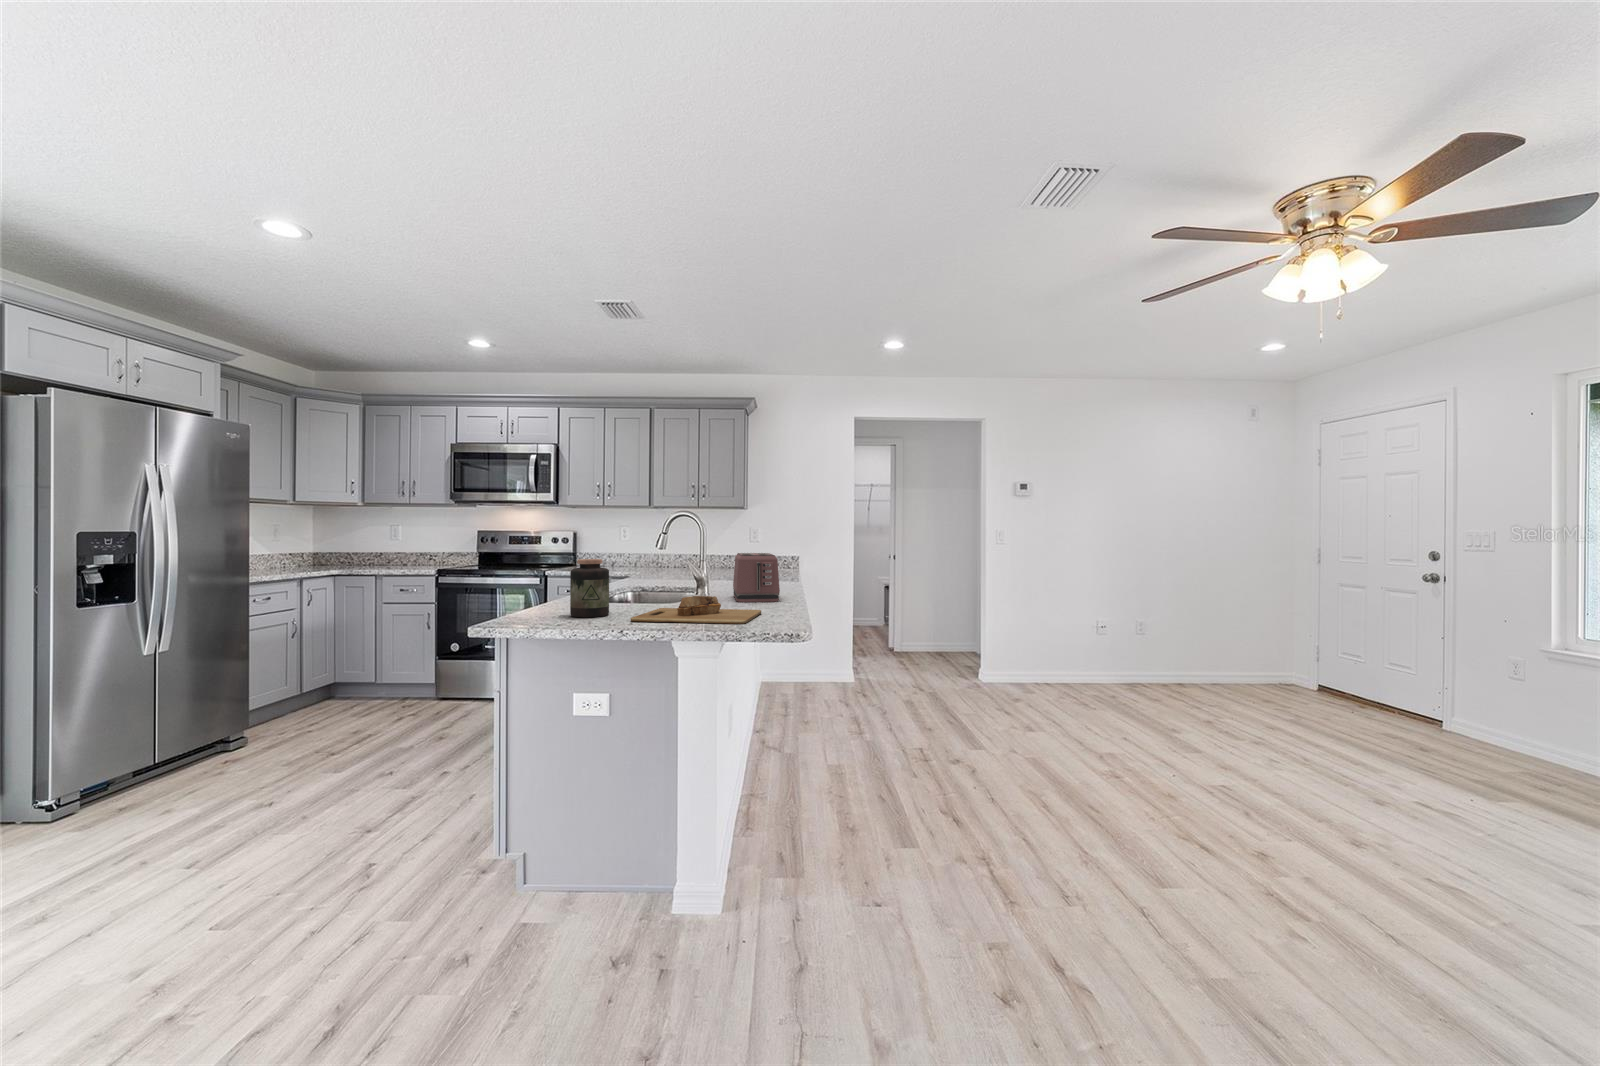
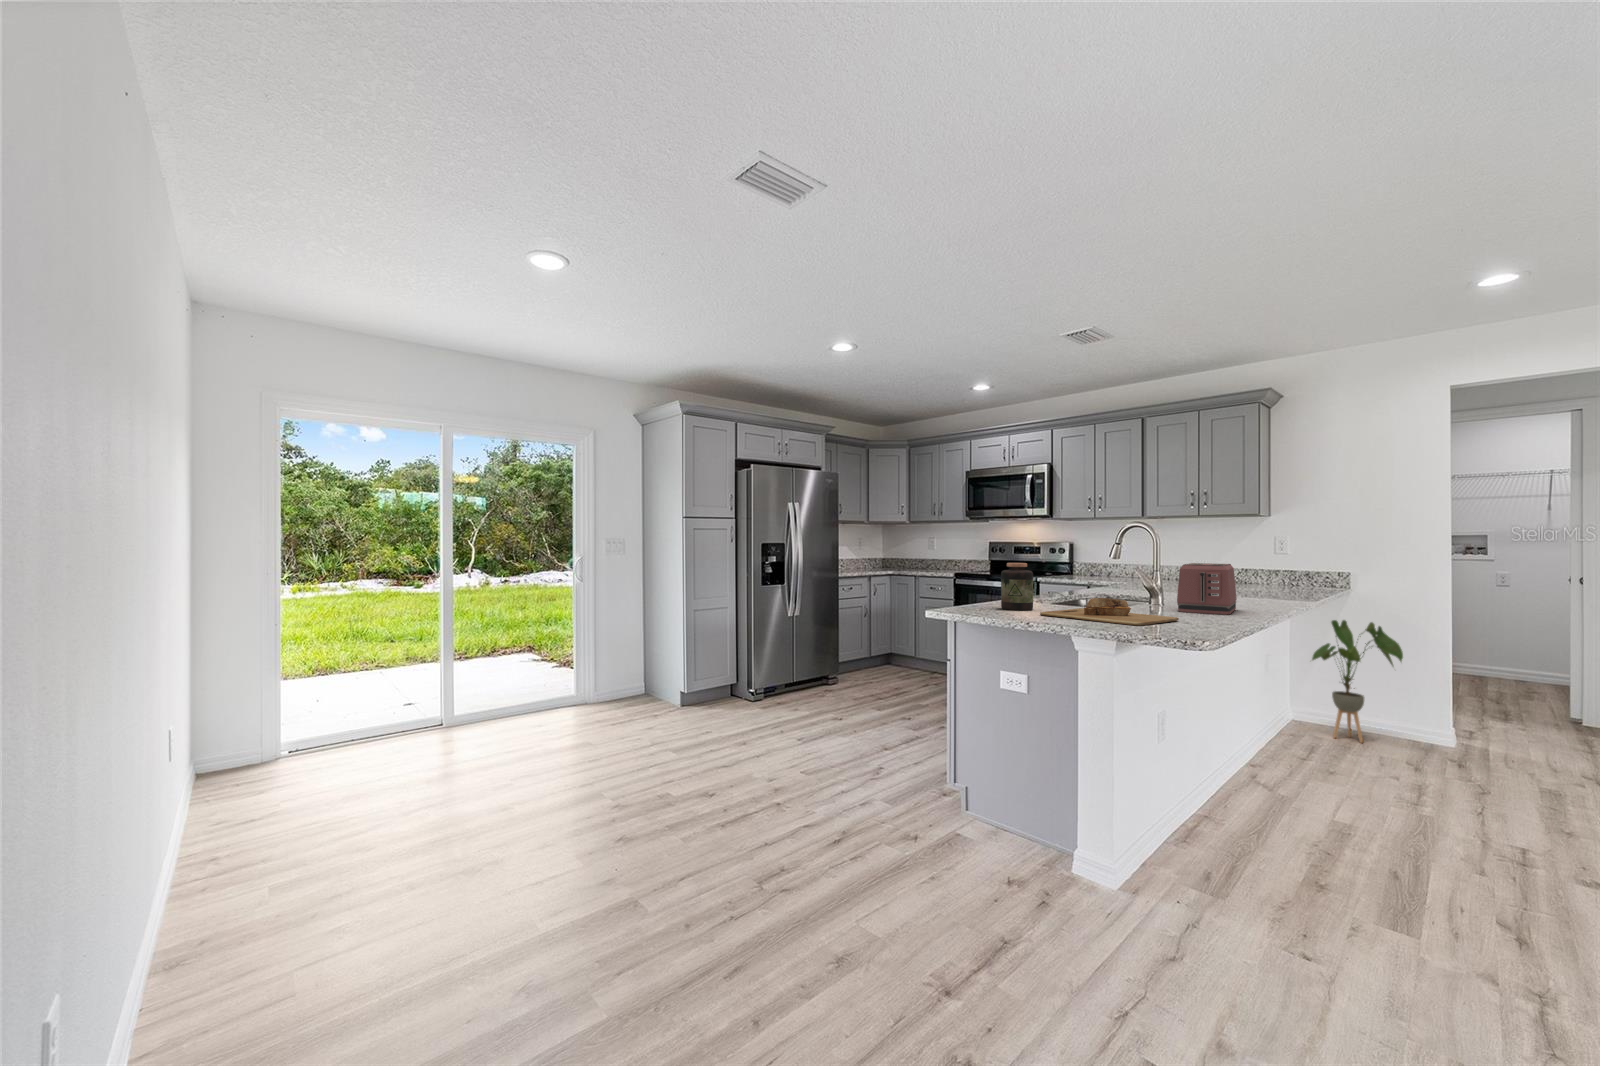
house plant: none [782,594,838,692] -> present [1312,620,1403,743]

